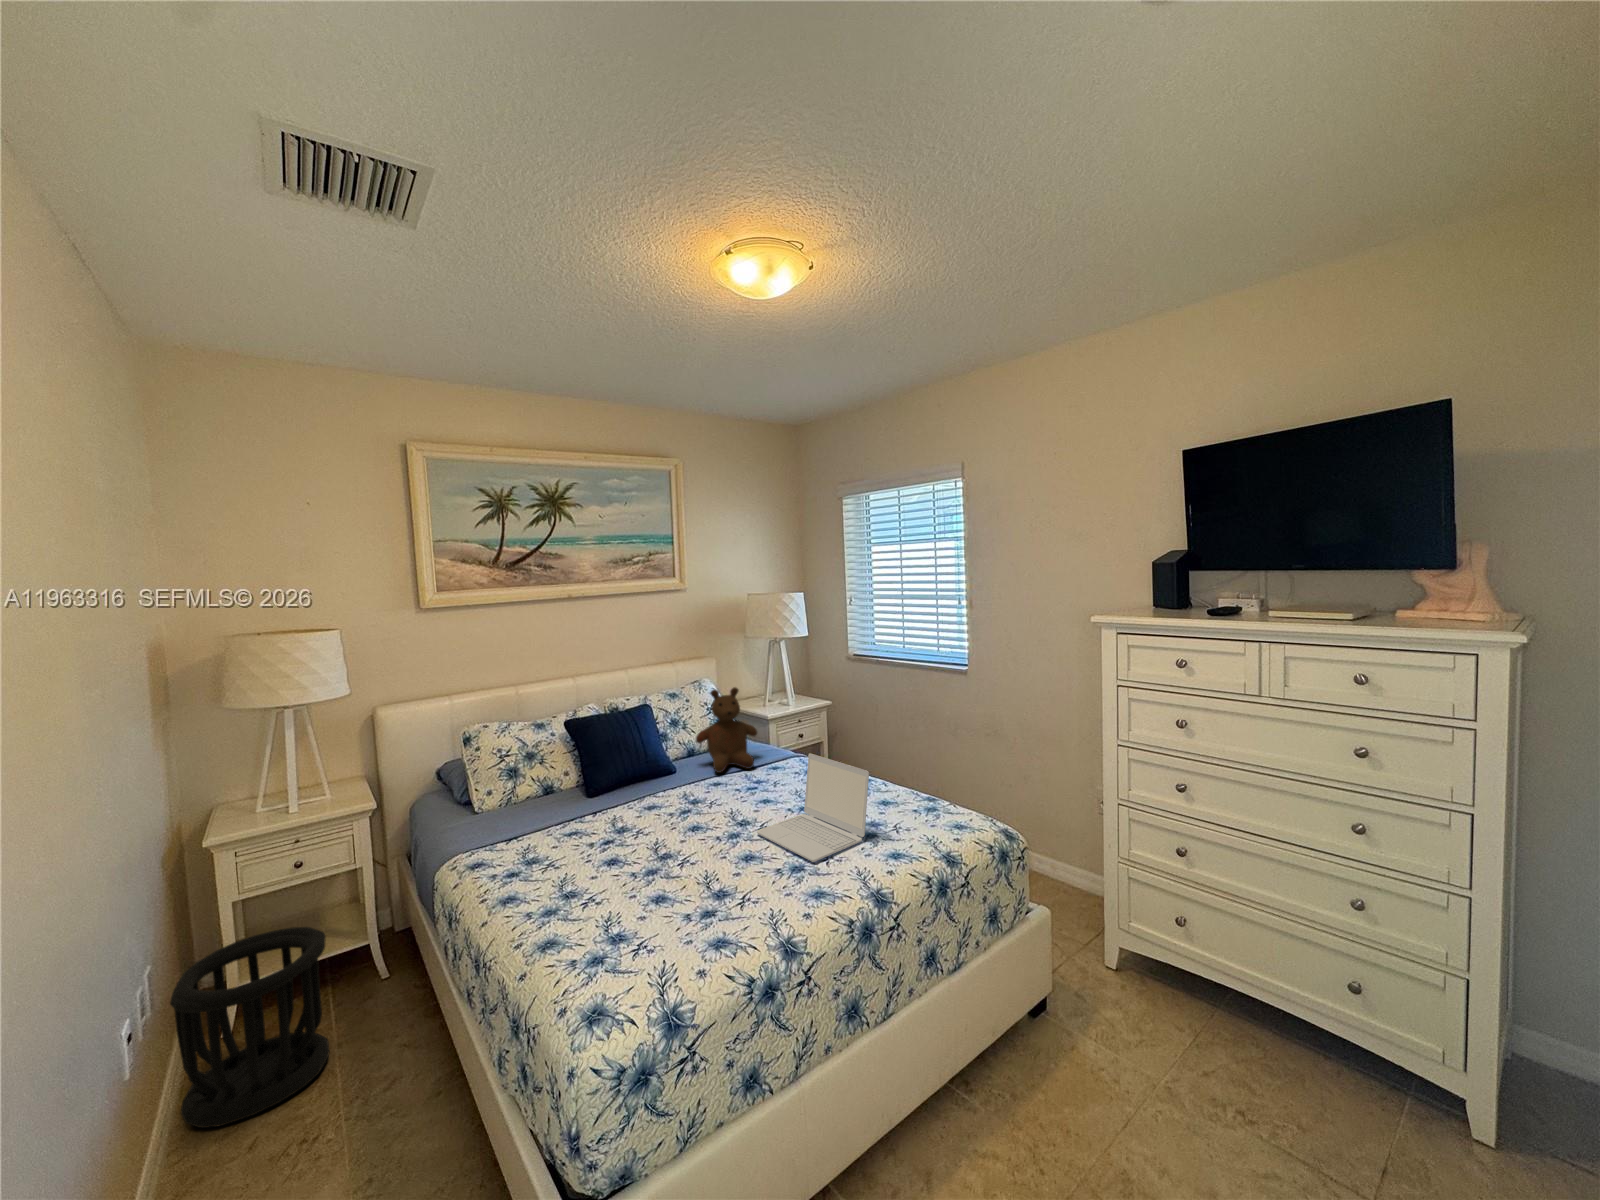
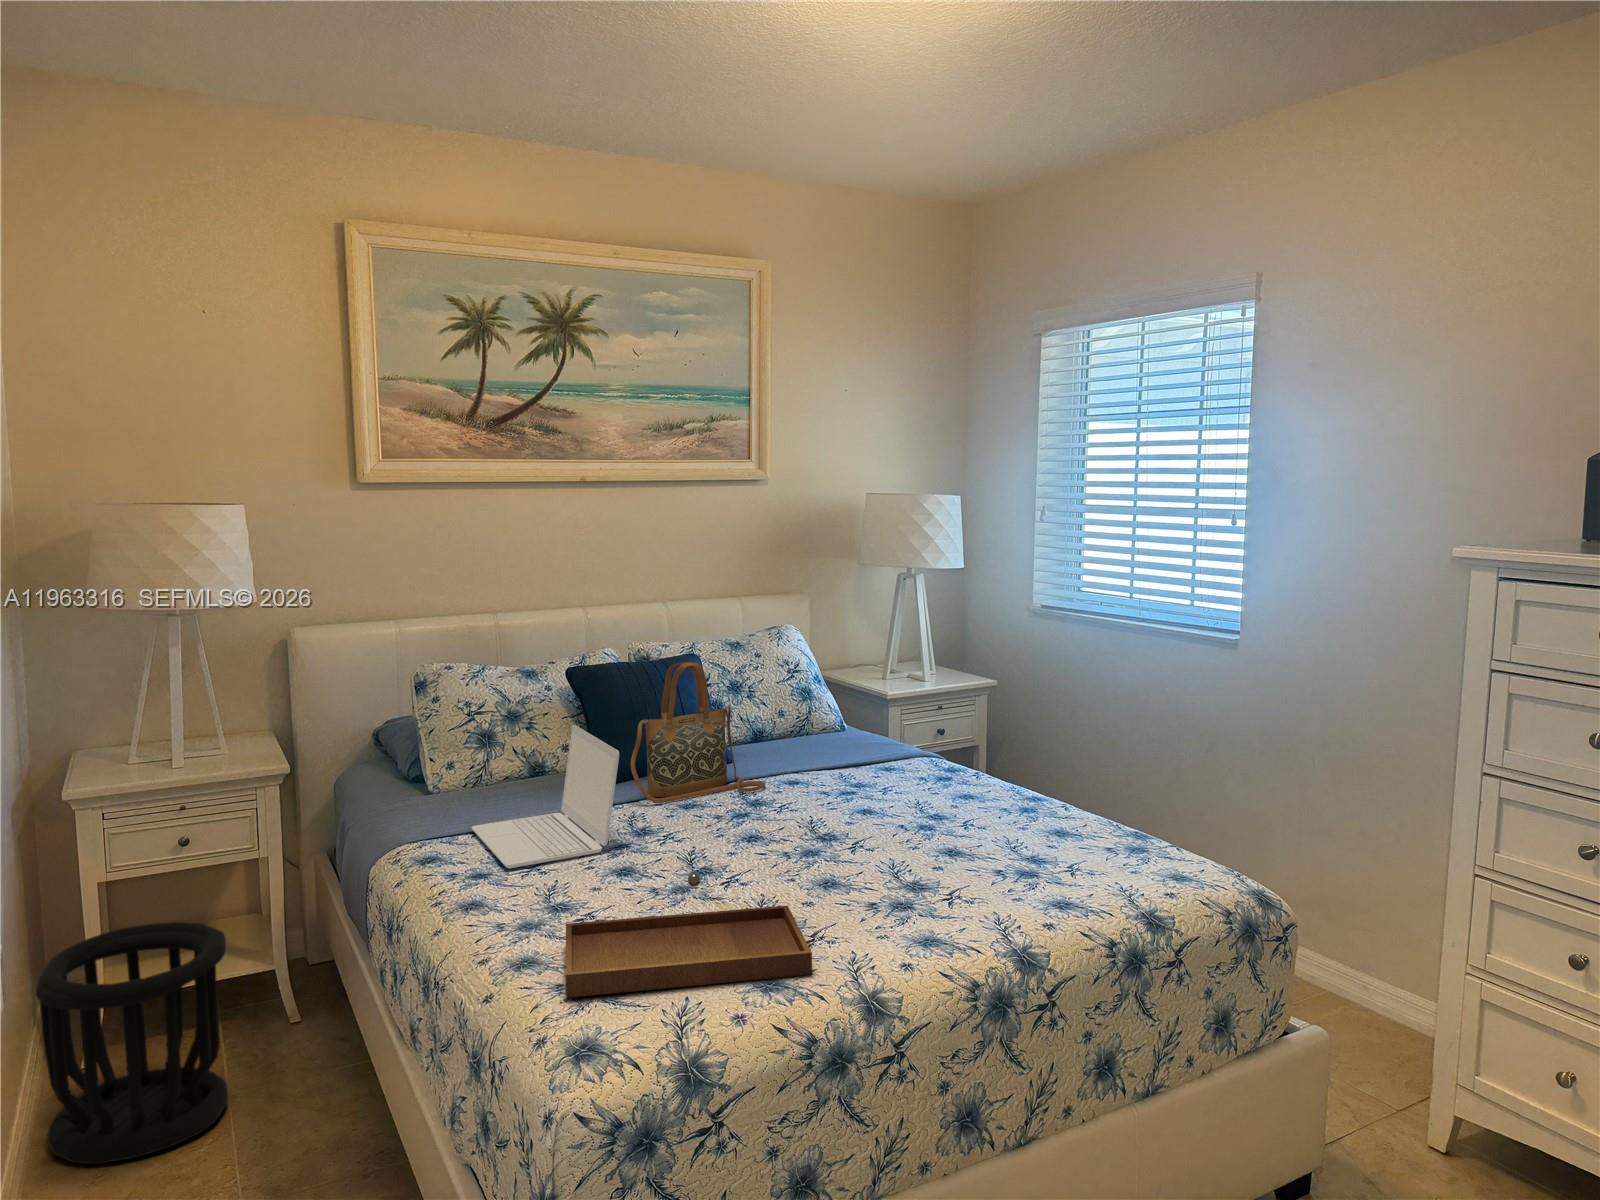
teddy bear: present [696,687,757,773] -> none [765,637,865,770]
handbag: none [612,712,700,806] -> present [631,662,765,803]
laptop: present [757,753,869,862] -> present [472,725,619,868]
tray: none [576,867,746,972] -> present [566,873,812,998]

